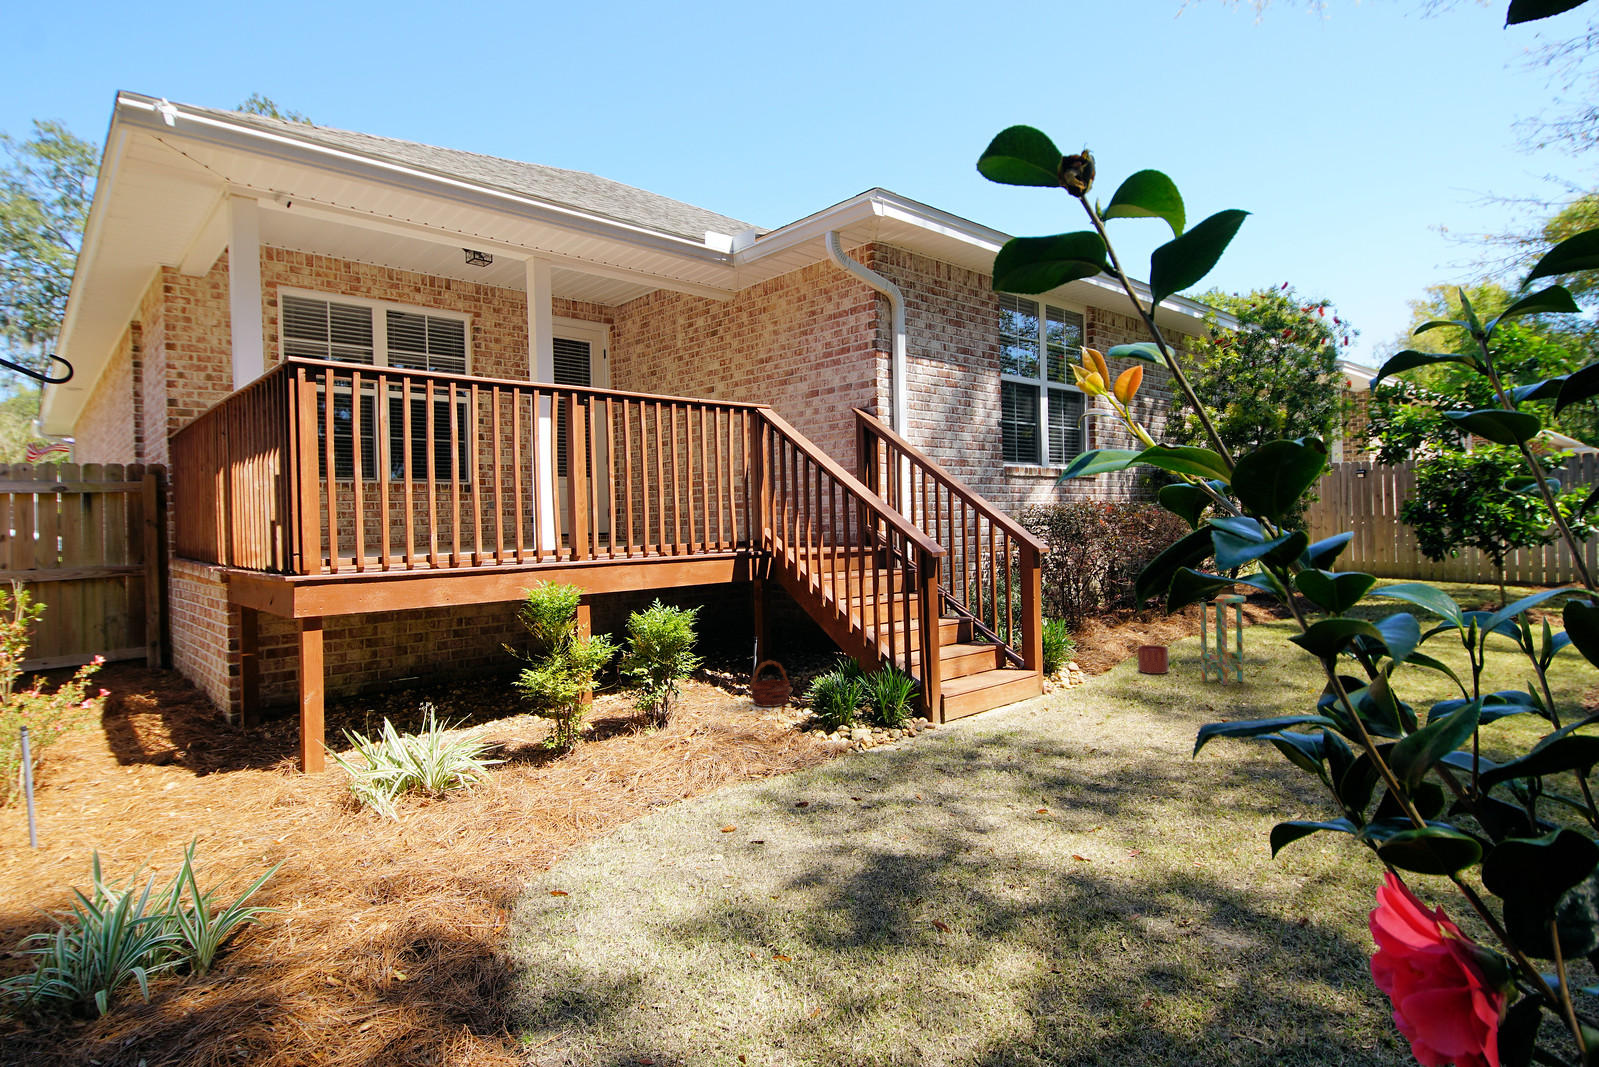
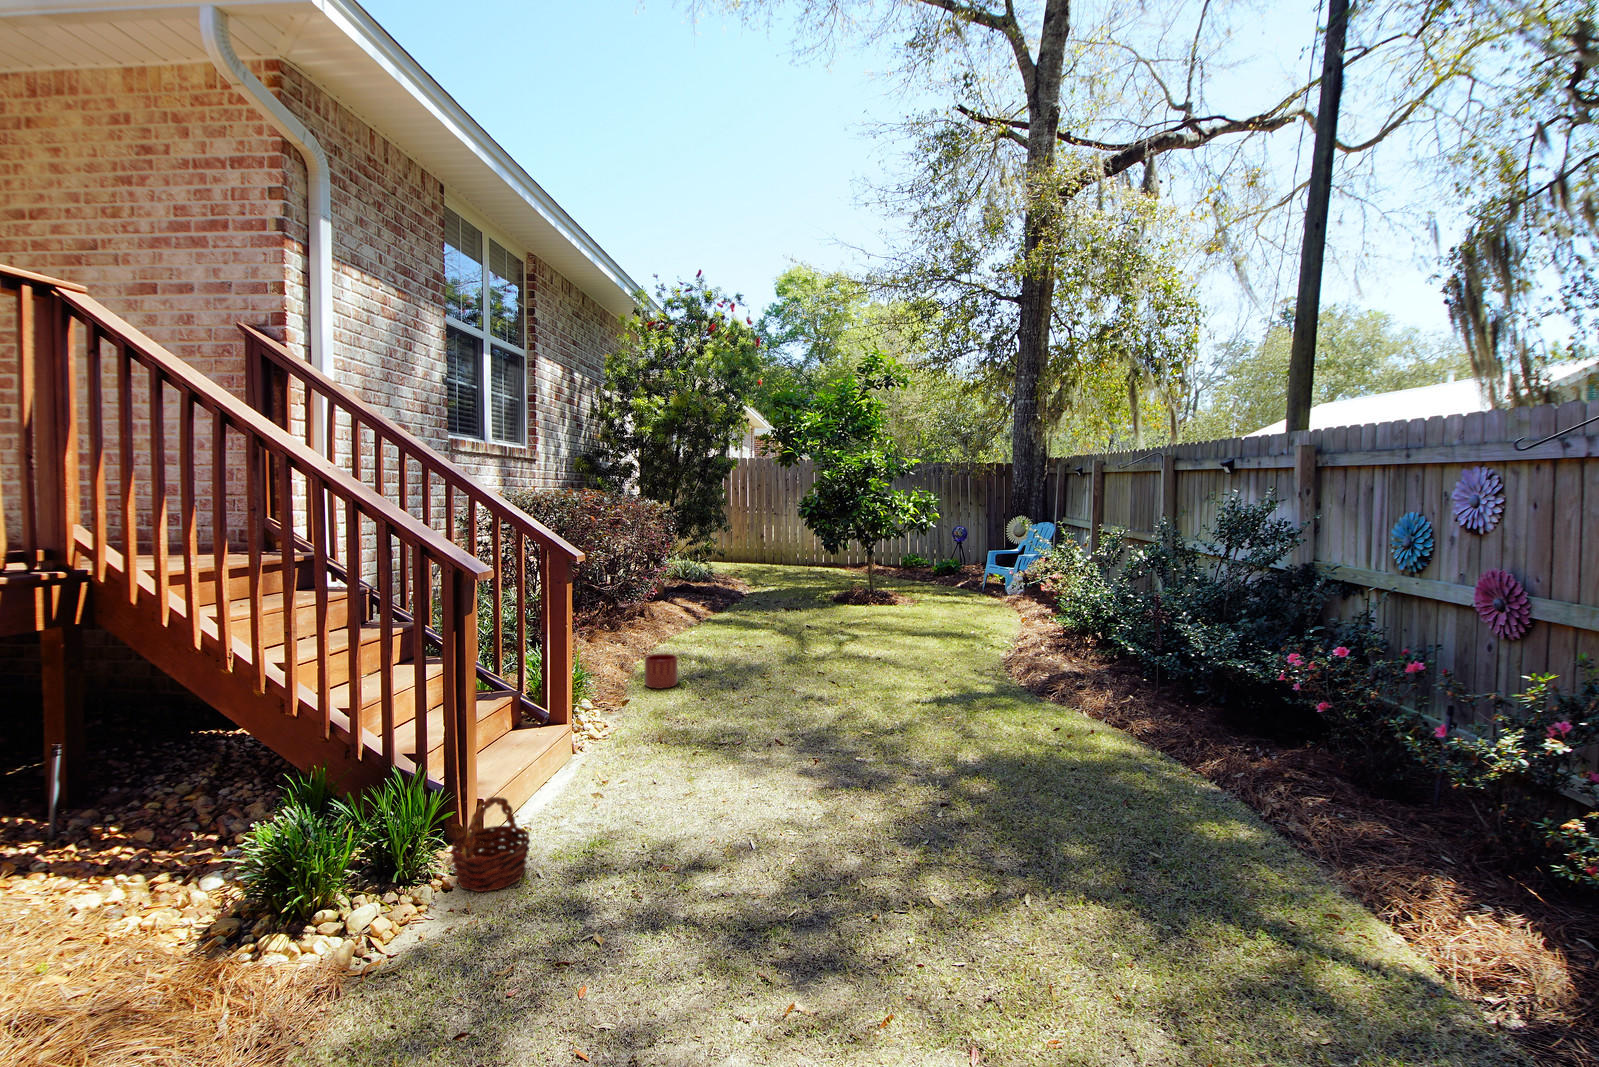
side table: present [1200,594,1246,685] -> none [715,593,764,693]
basket: present [750,660,790,707] -> present [451,797,530,892]

